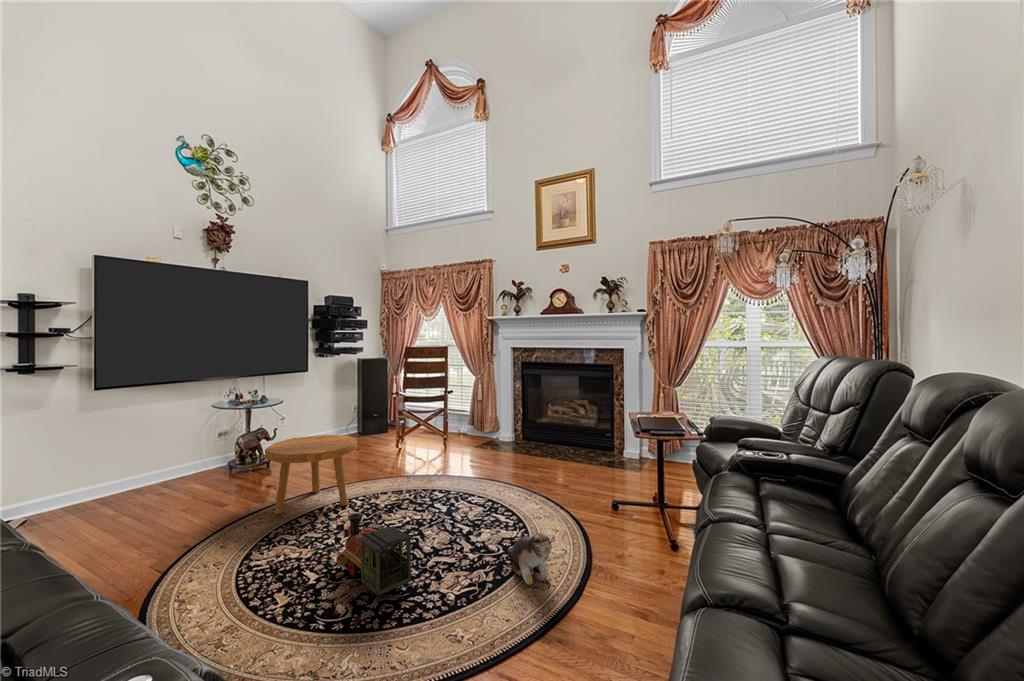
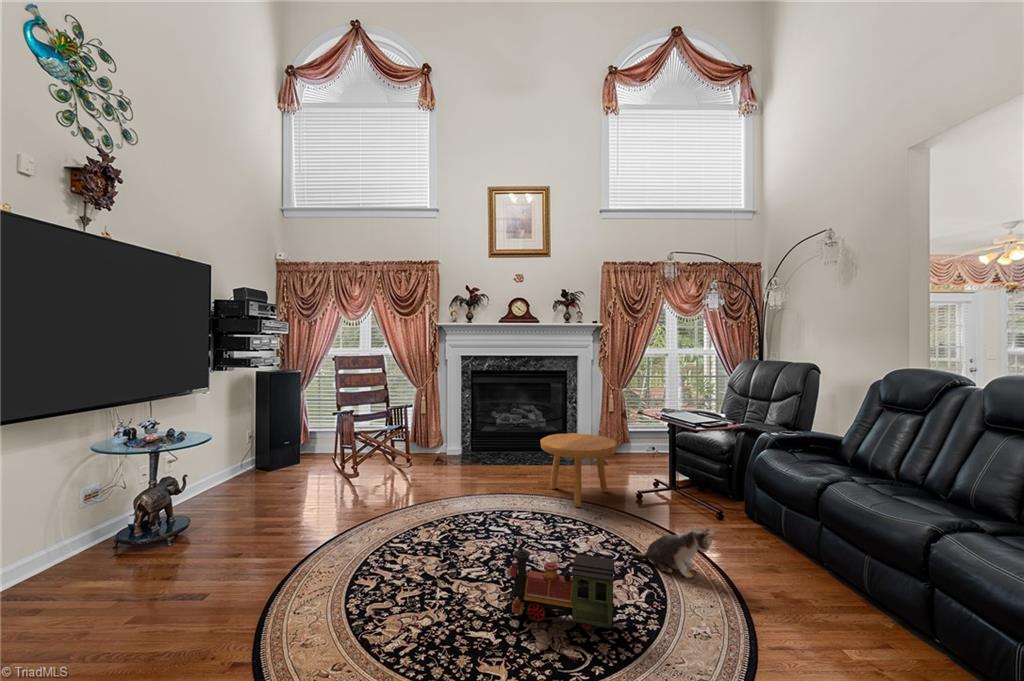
footstool: present [265,435,357,514] -> present [540,433,617,507]

